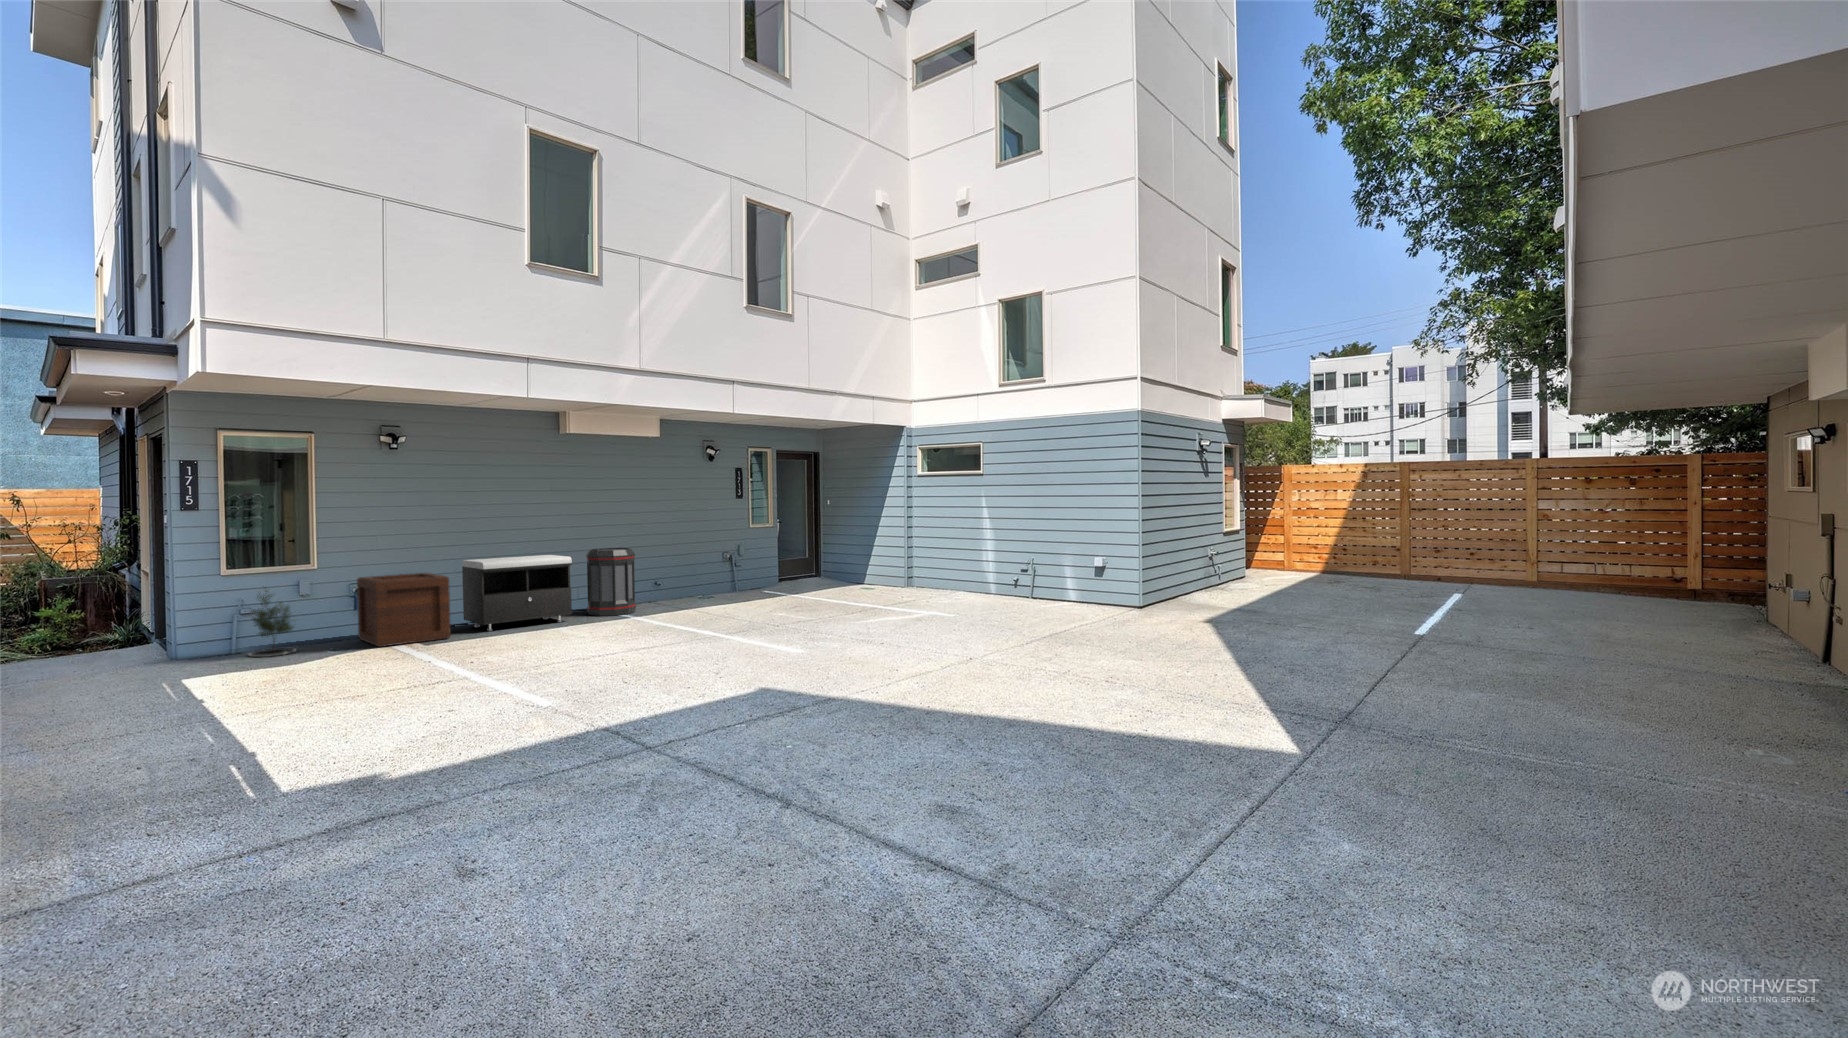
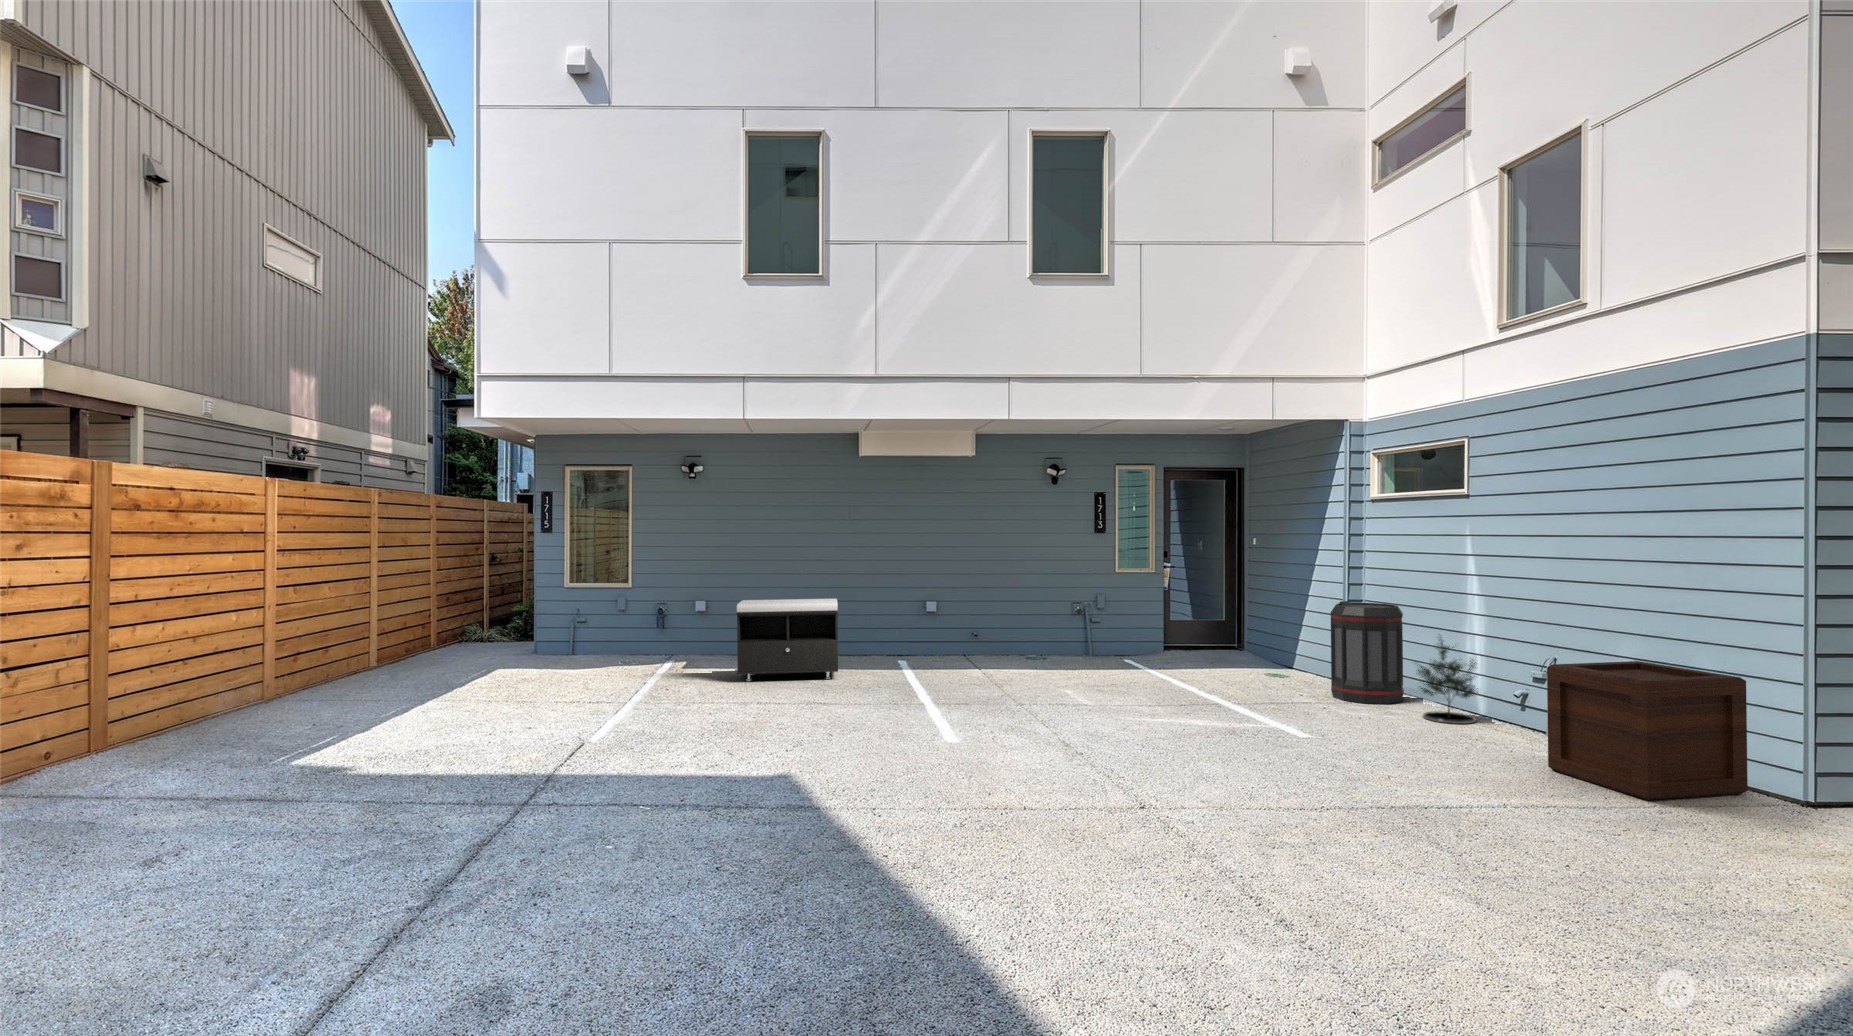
trash can: present [586,548,636,616] -> present [1330,601,1404,704]
wooden crate: present [357,573,451,647] -> present [1547,661,1748,800]
potted tree: present [249,590,296,657] -> present [1418,634,1478,724]

